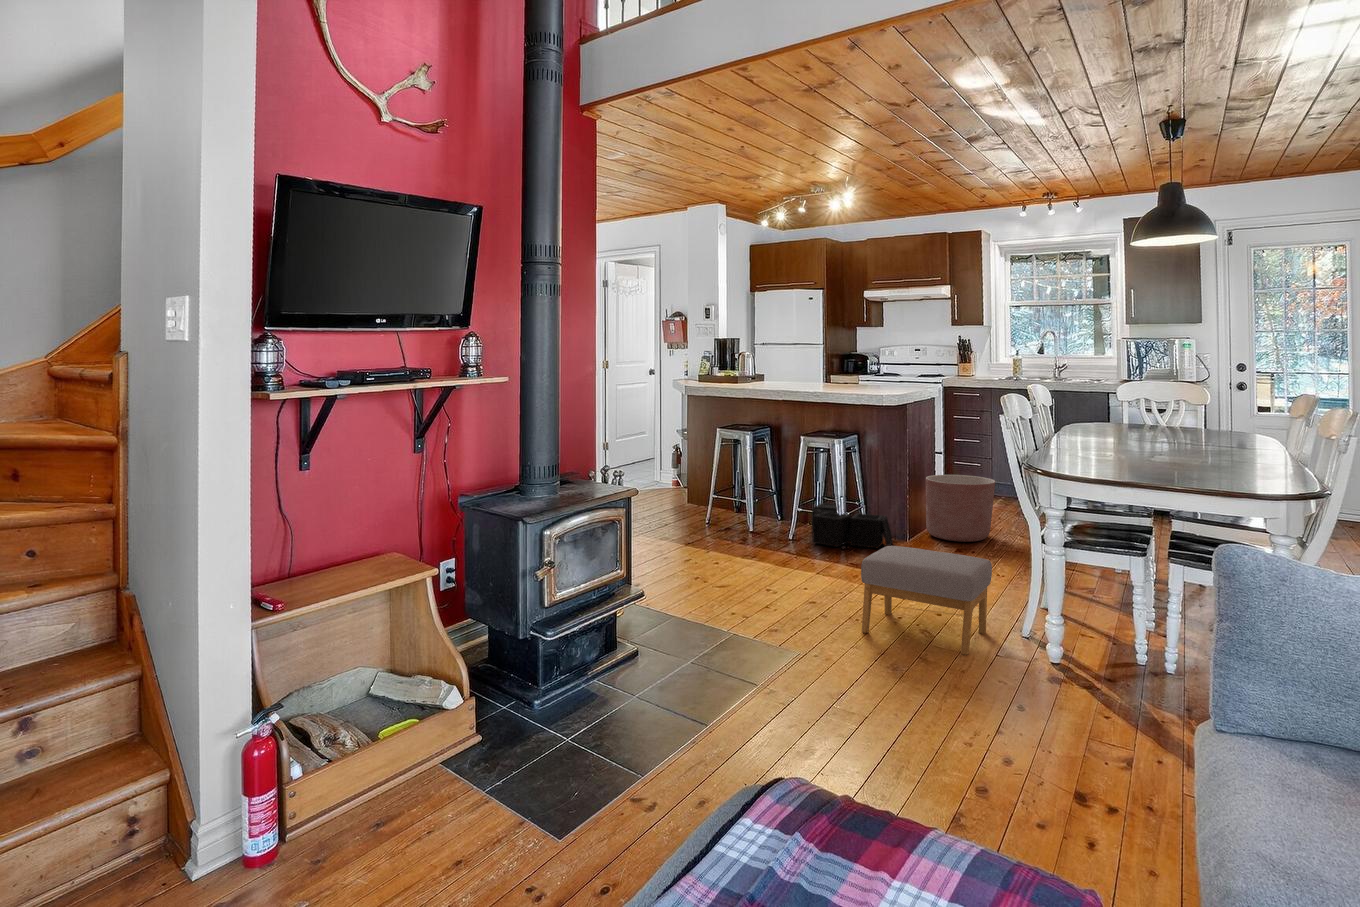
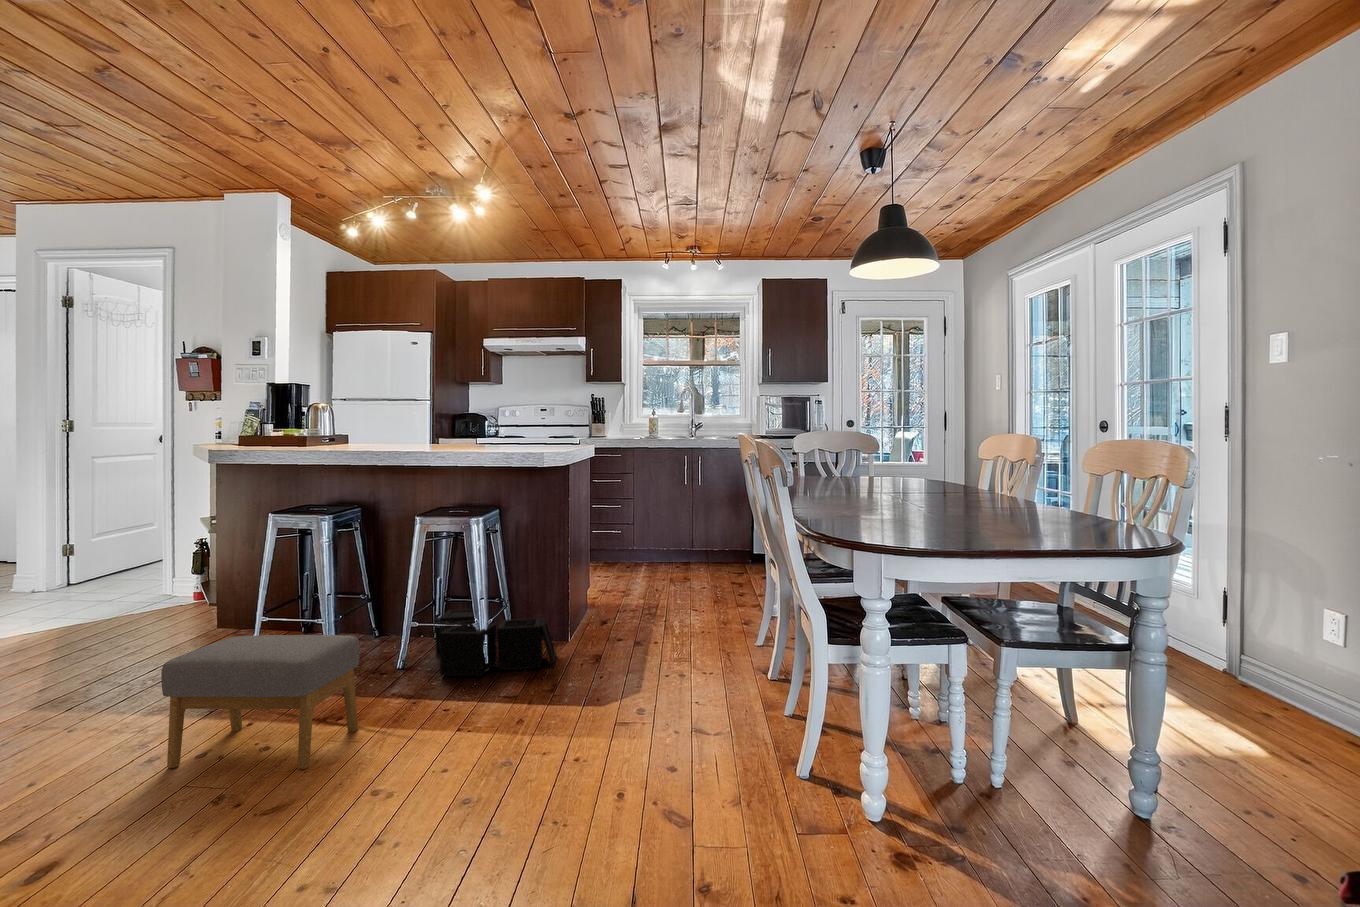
planter: present [926,475,995,542] -> none [588,551,671,639]
footstool: present [861,546,992,655] -> present [161,635,359,769]

